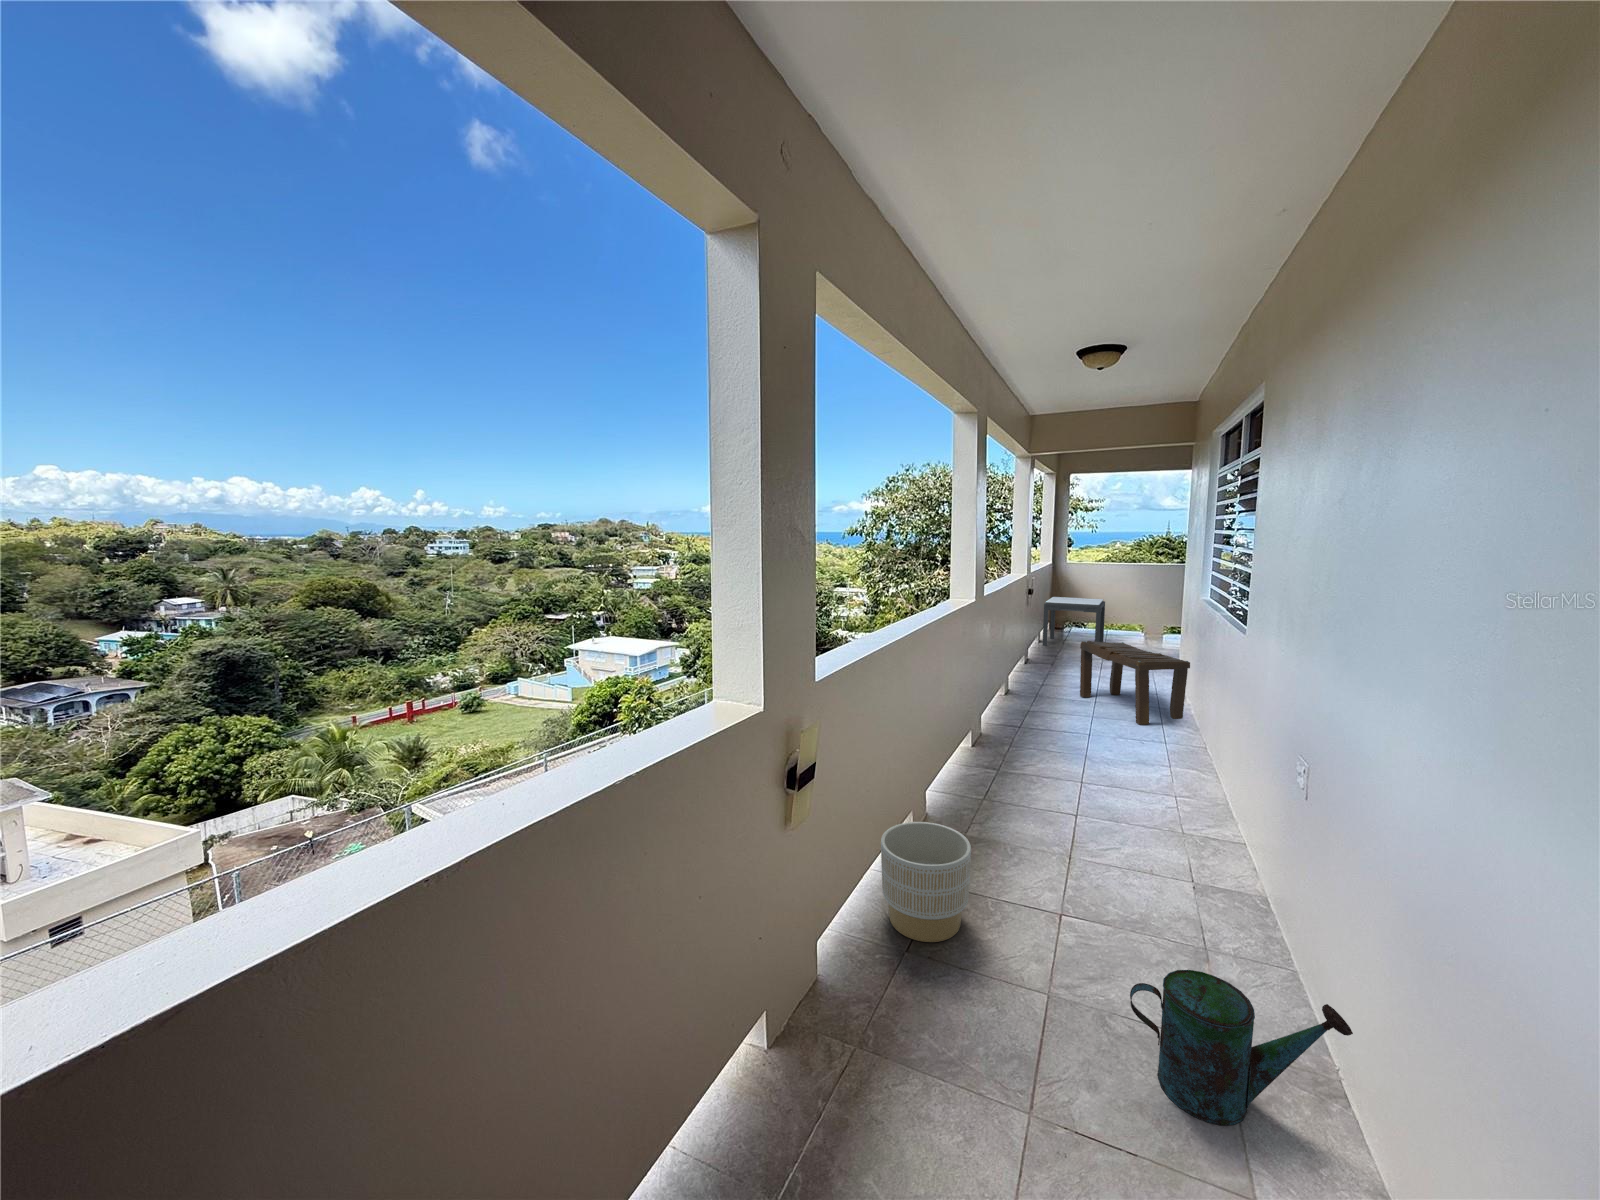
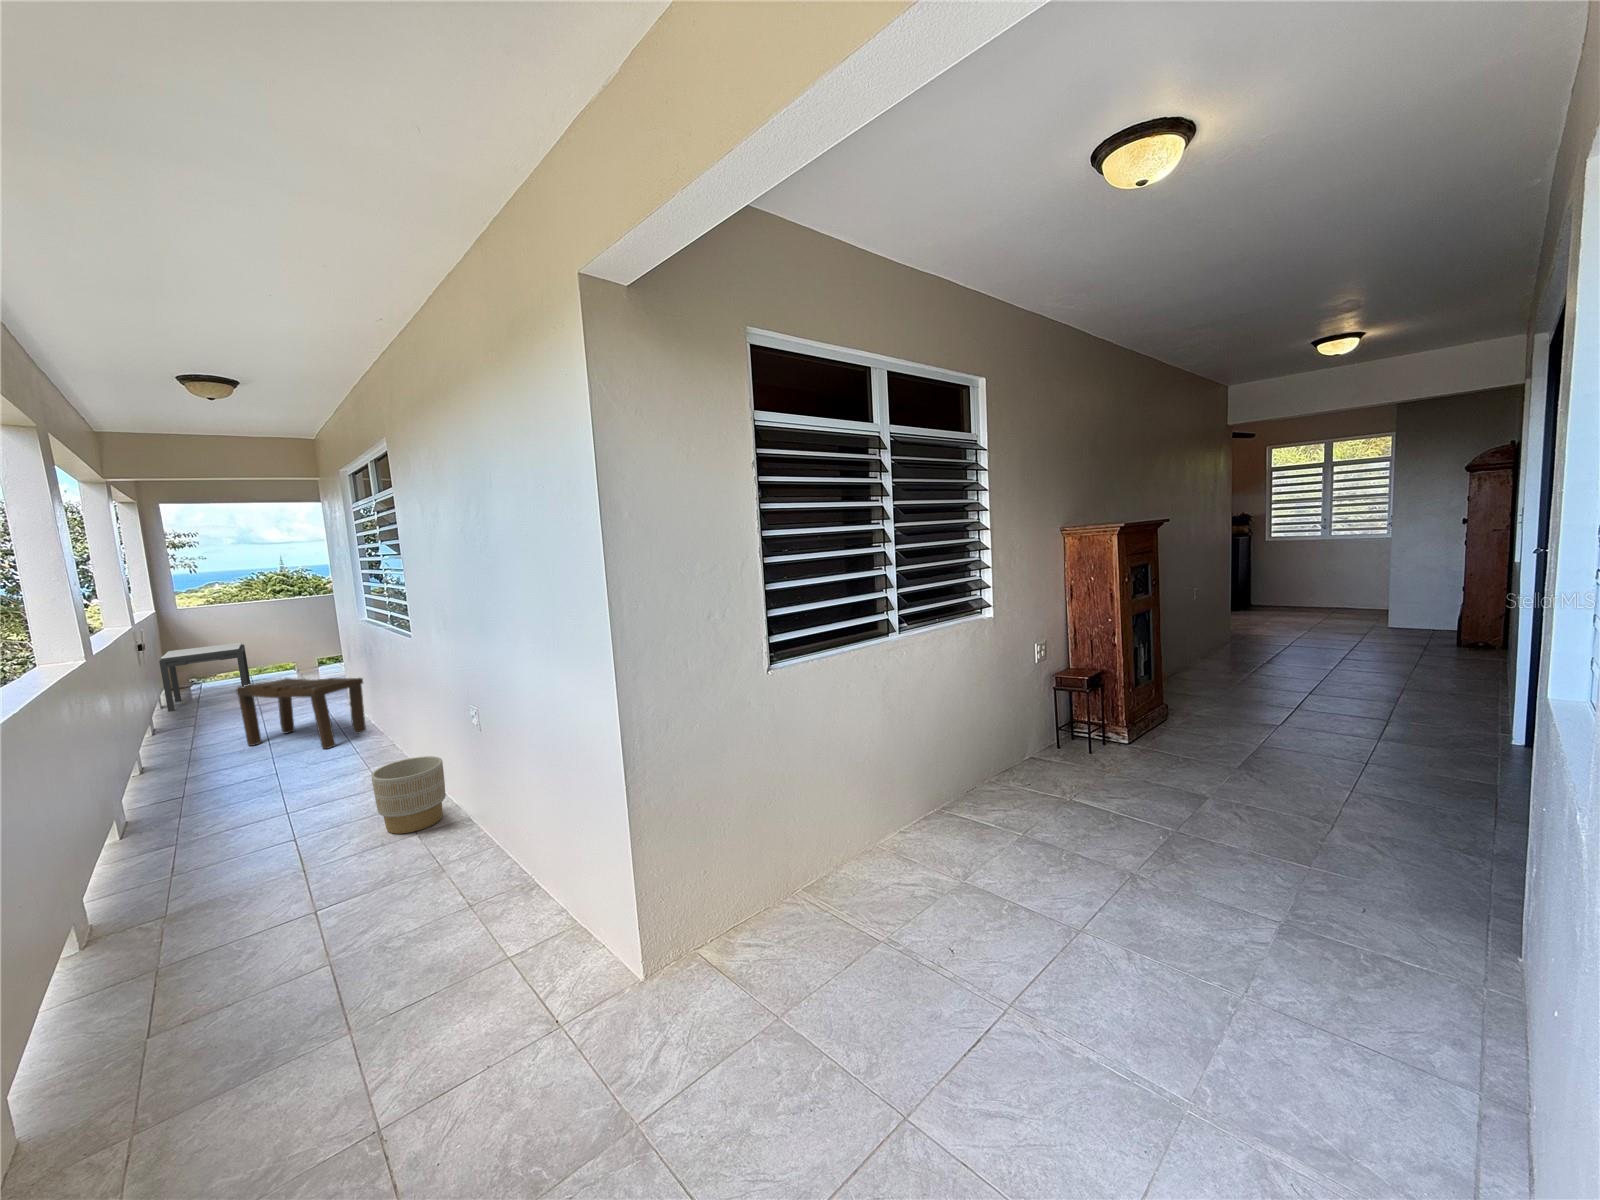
planter: present [881,822,971,942] -> present [371,756,446,834]
watering can: present [1130,970,1353,1125] -> none [401,832,531,952]

